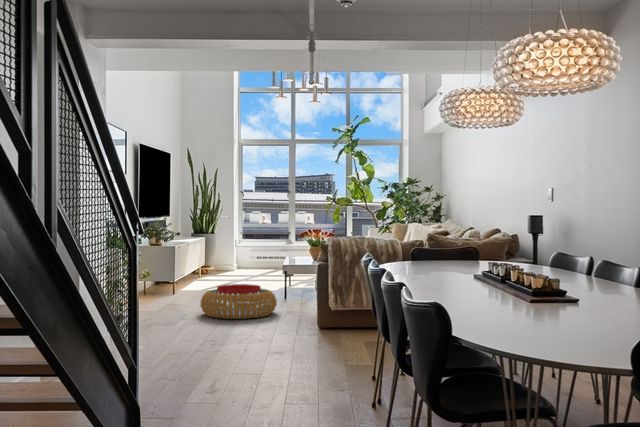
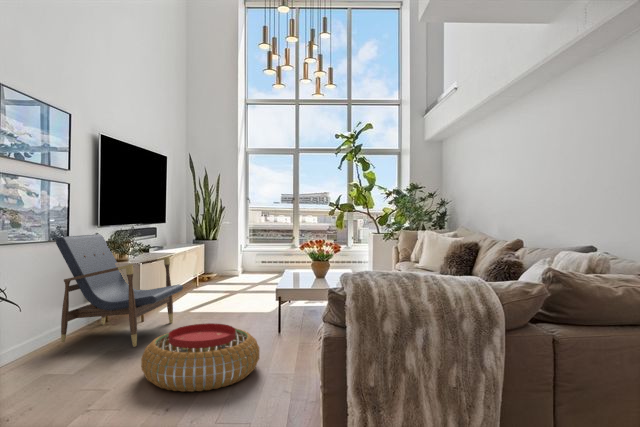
lounge chair: none [119,224,207,305] -> present [56,234,183,347]

